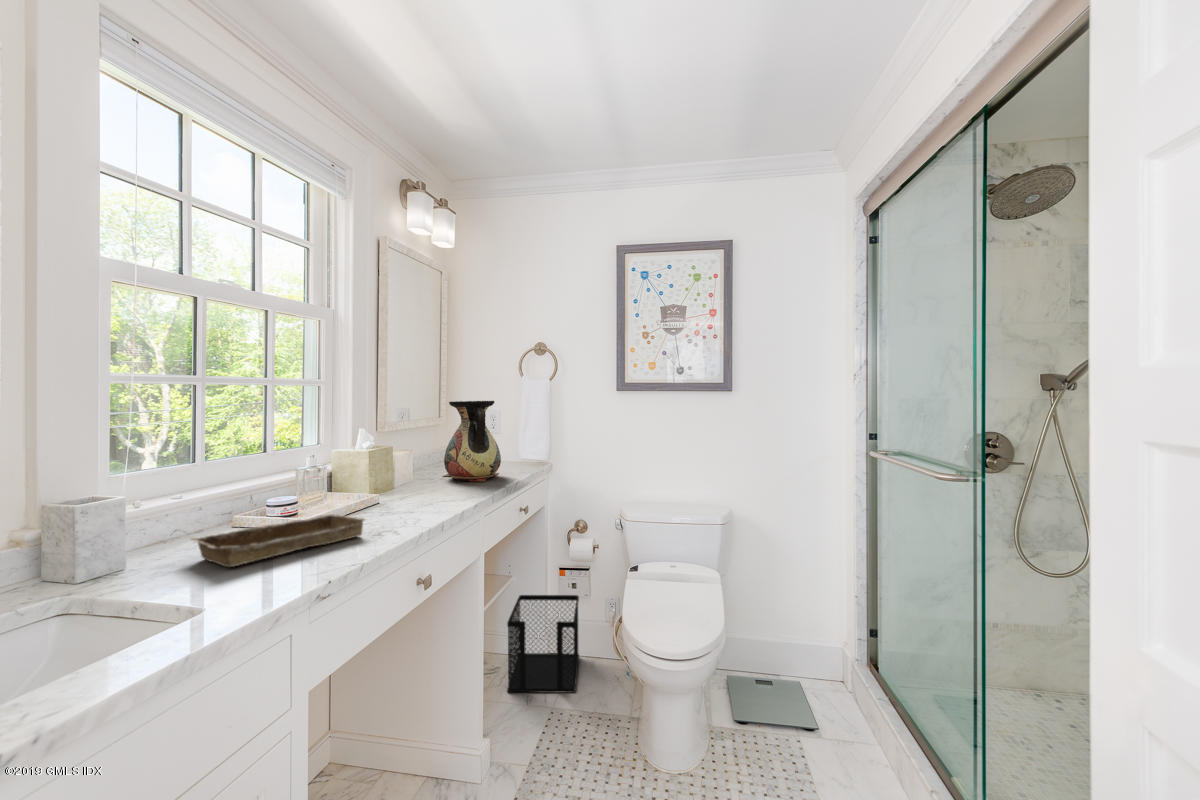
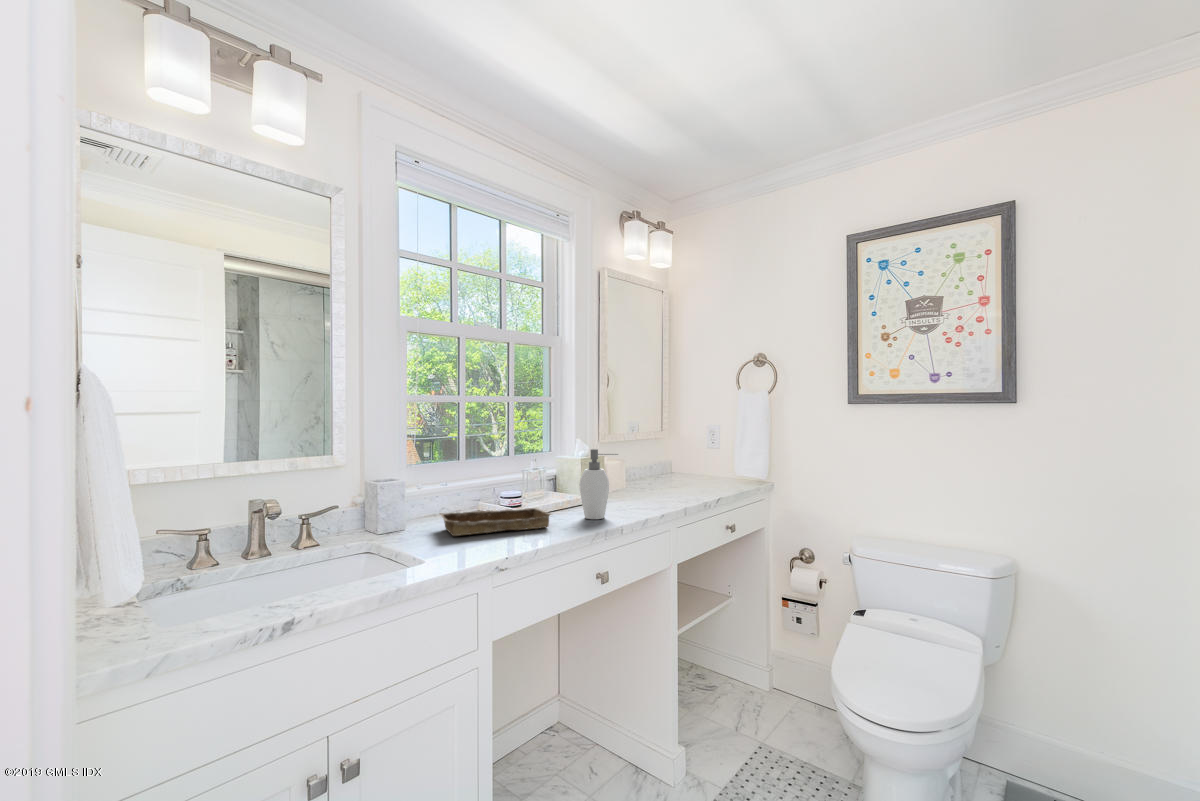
vase: present [444,401,501,481] -> none [656,415,713,495]
soap dispenser: none [388,439,436,519] -> present [579,449,618,519]
wastebasket: present [507,595,579,693] -> none [719,619,808,737]

